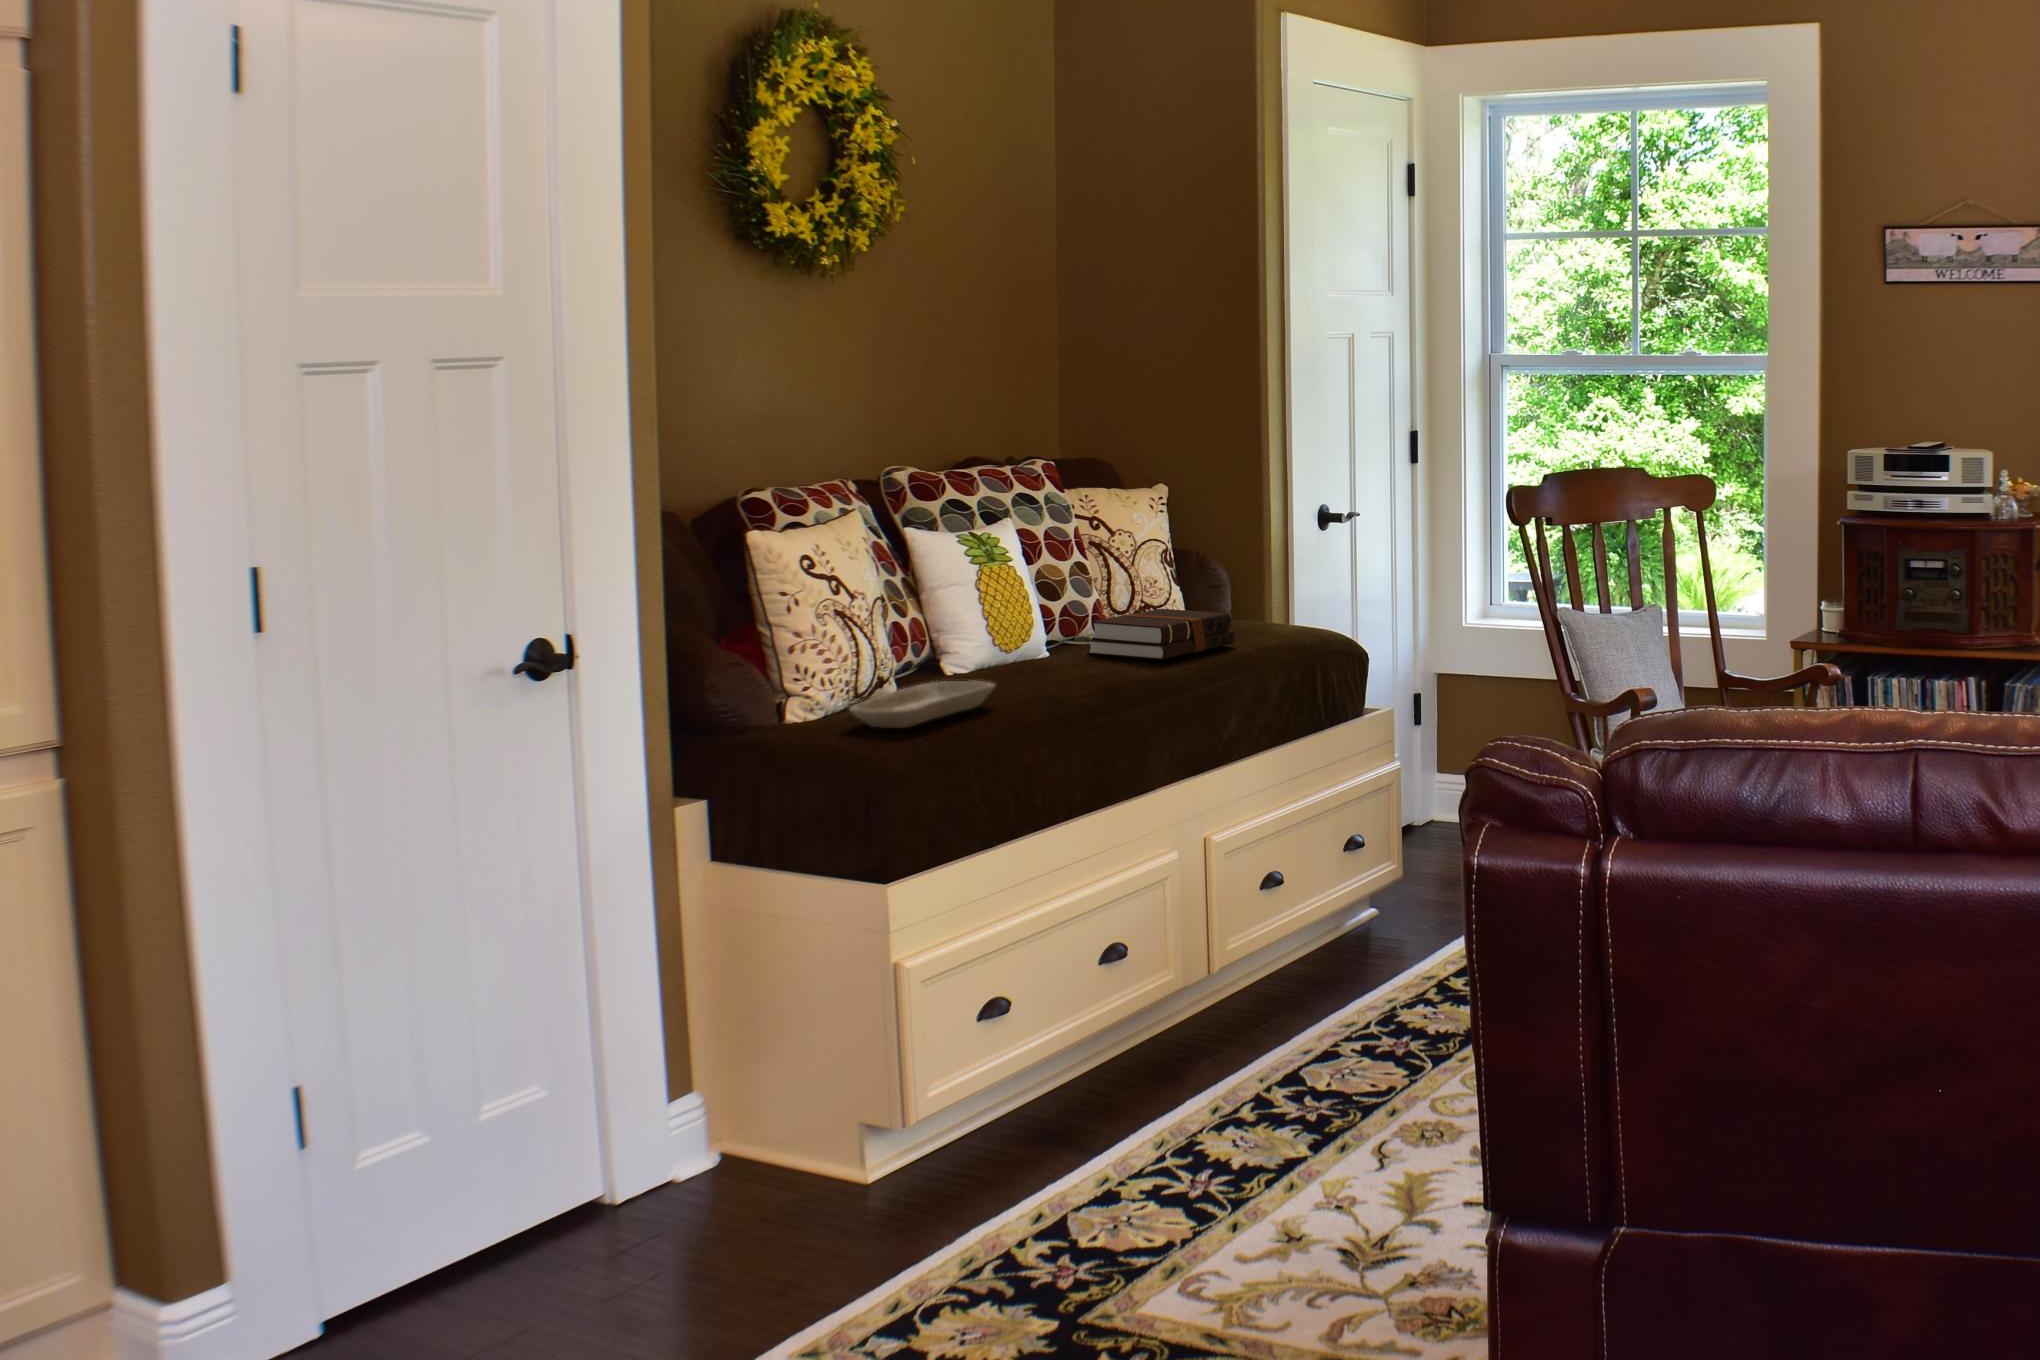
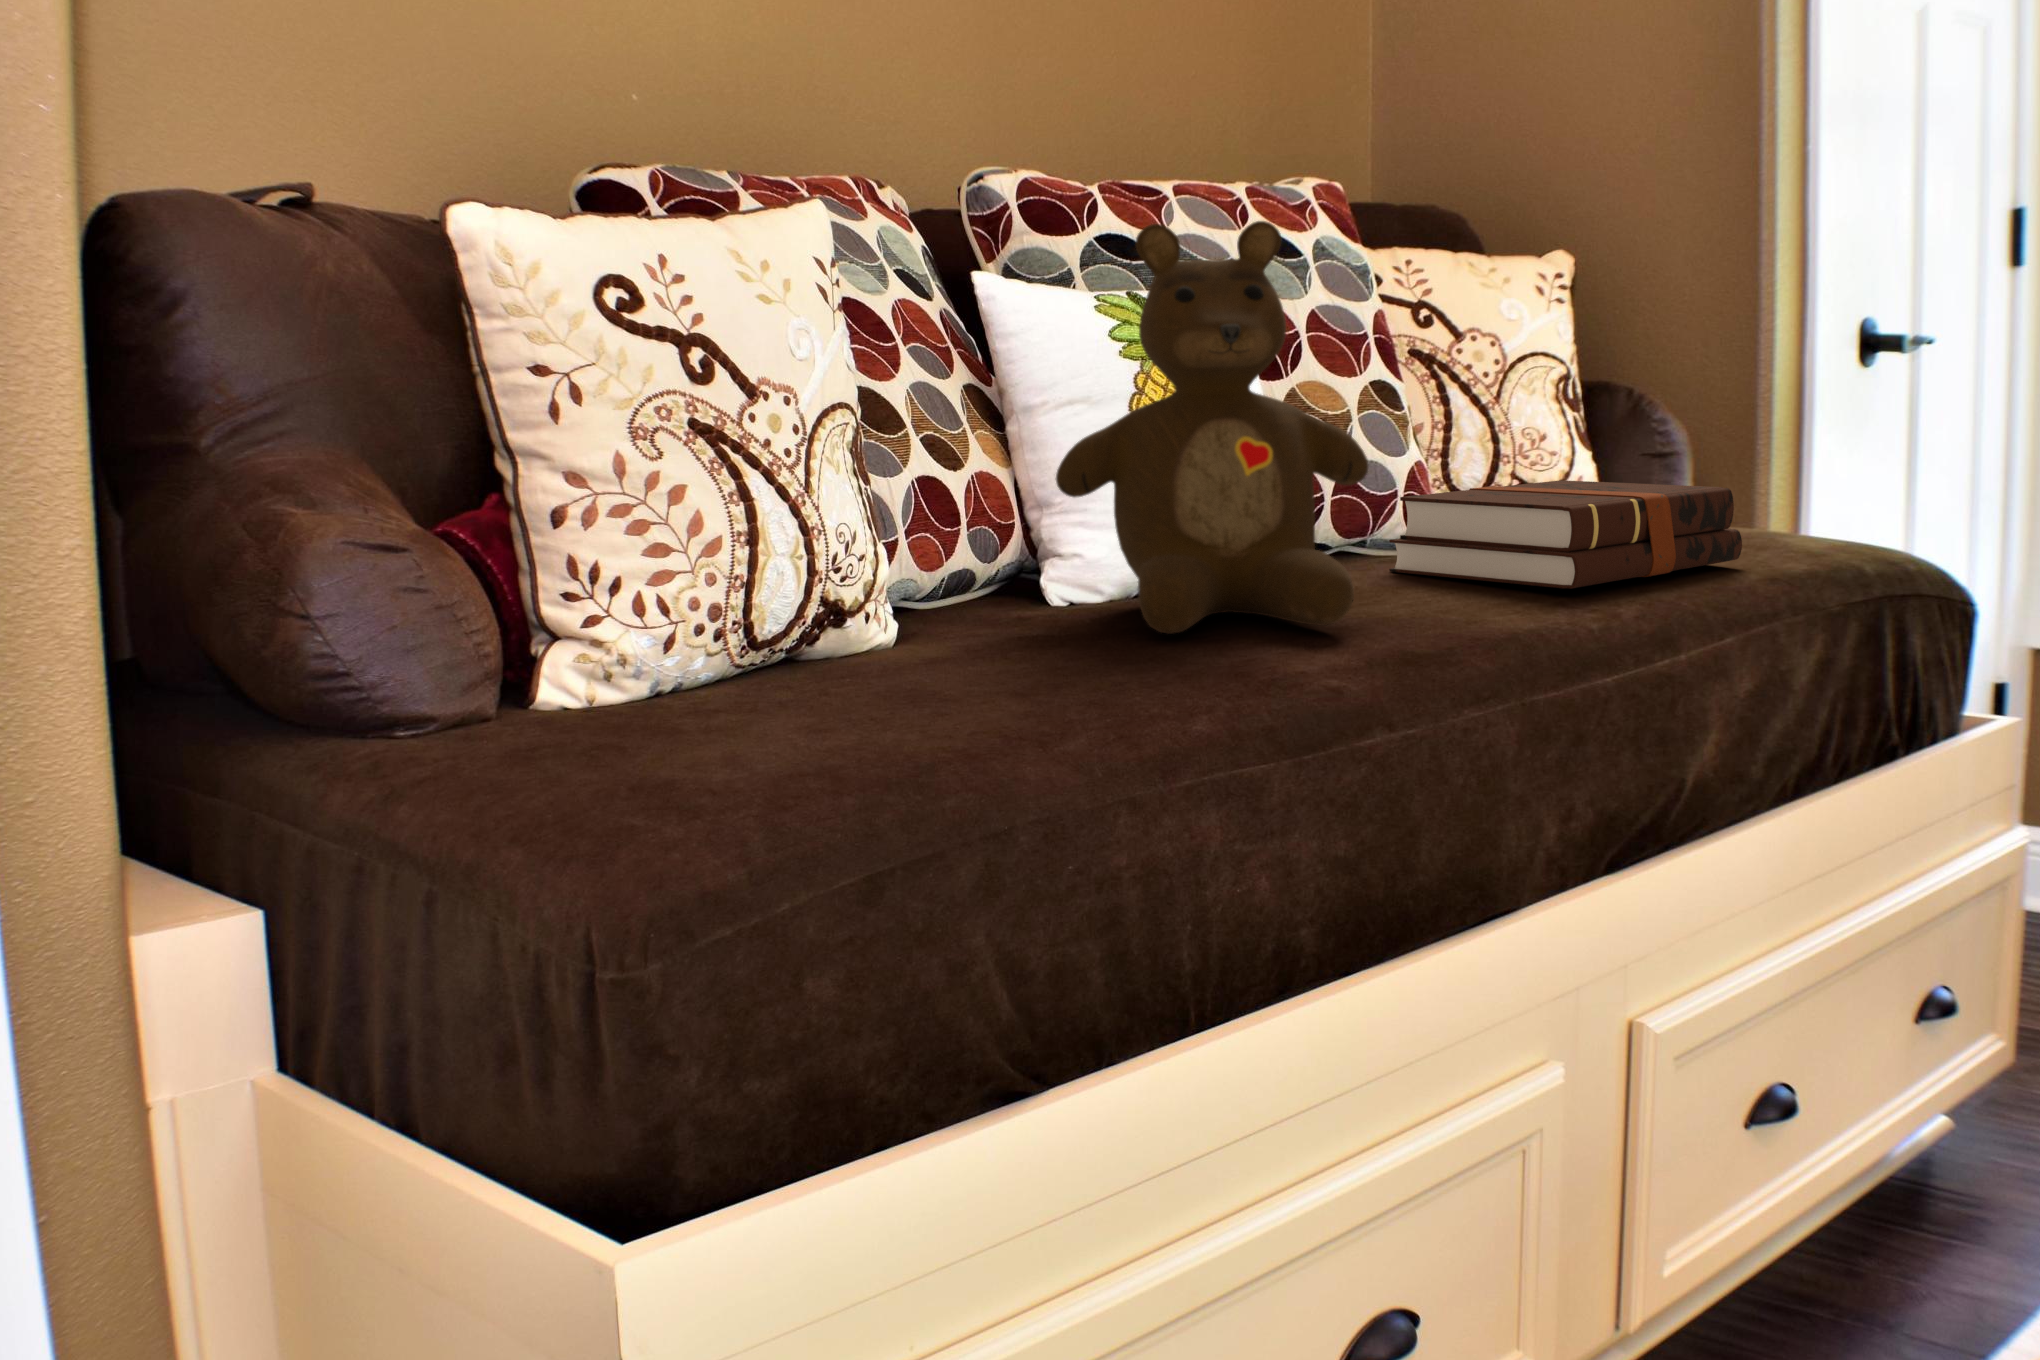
teddy bear: none [956,520,1081,683] -> present [1056,221,1368,634]
tray: present [849,681,995,728] -> none [579,622,1092,770]

